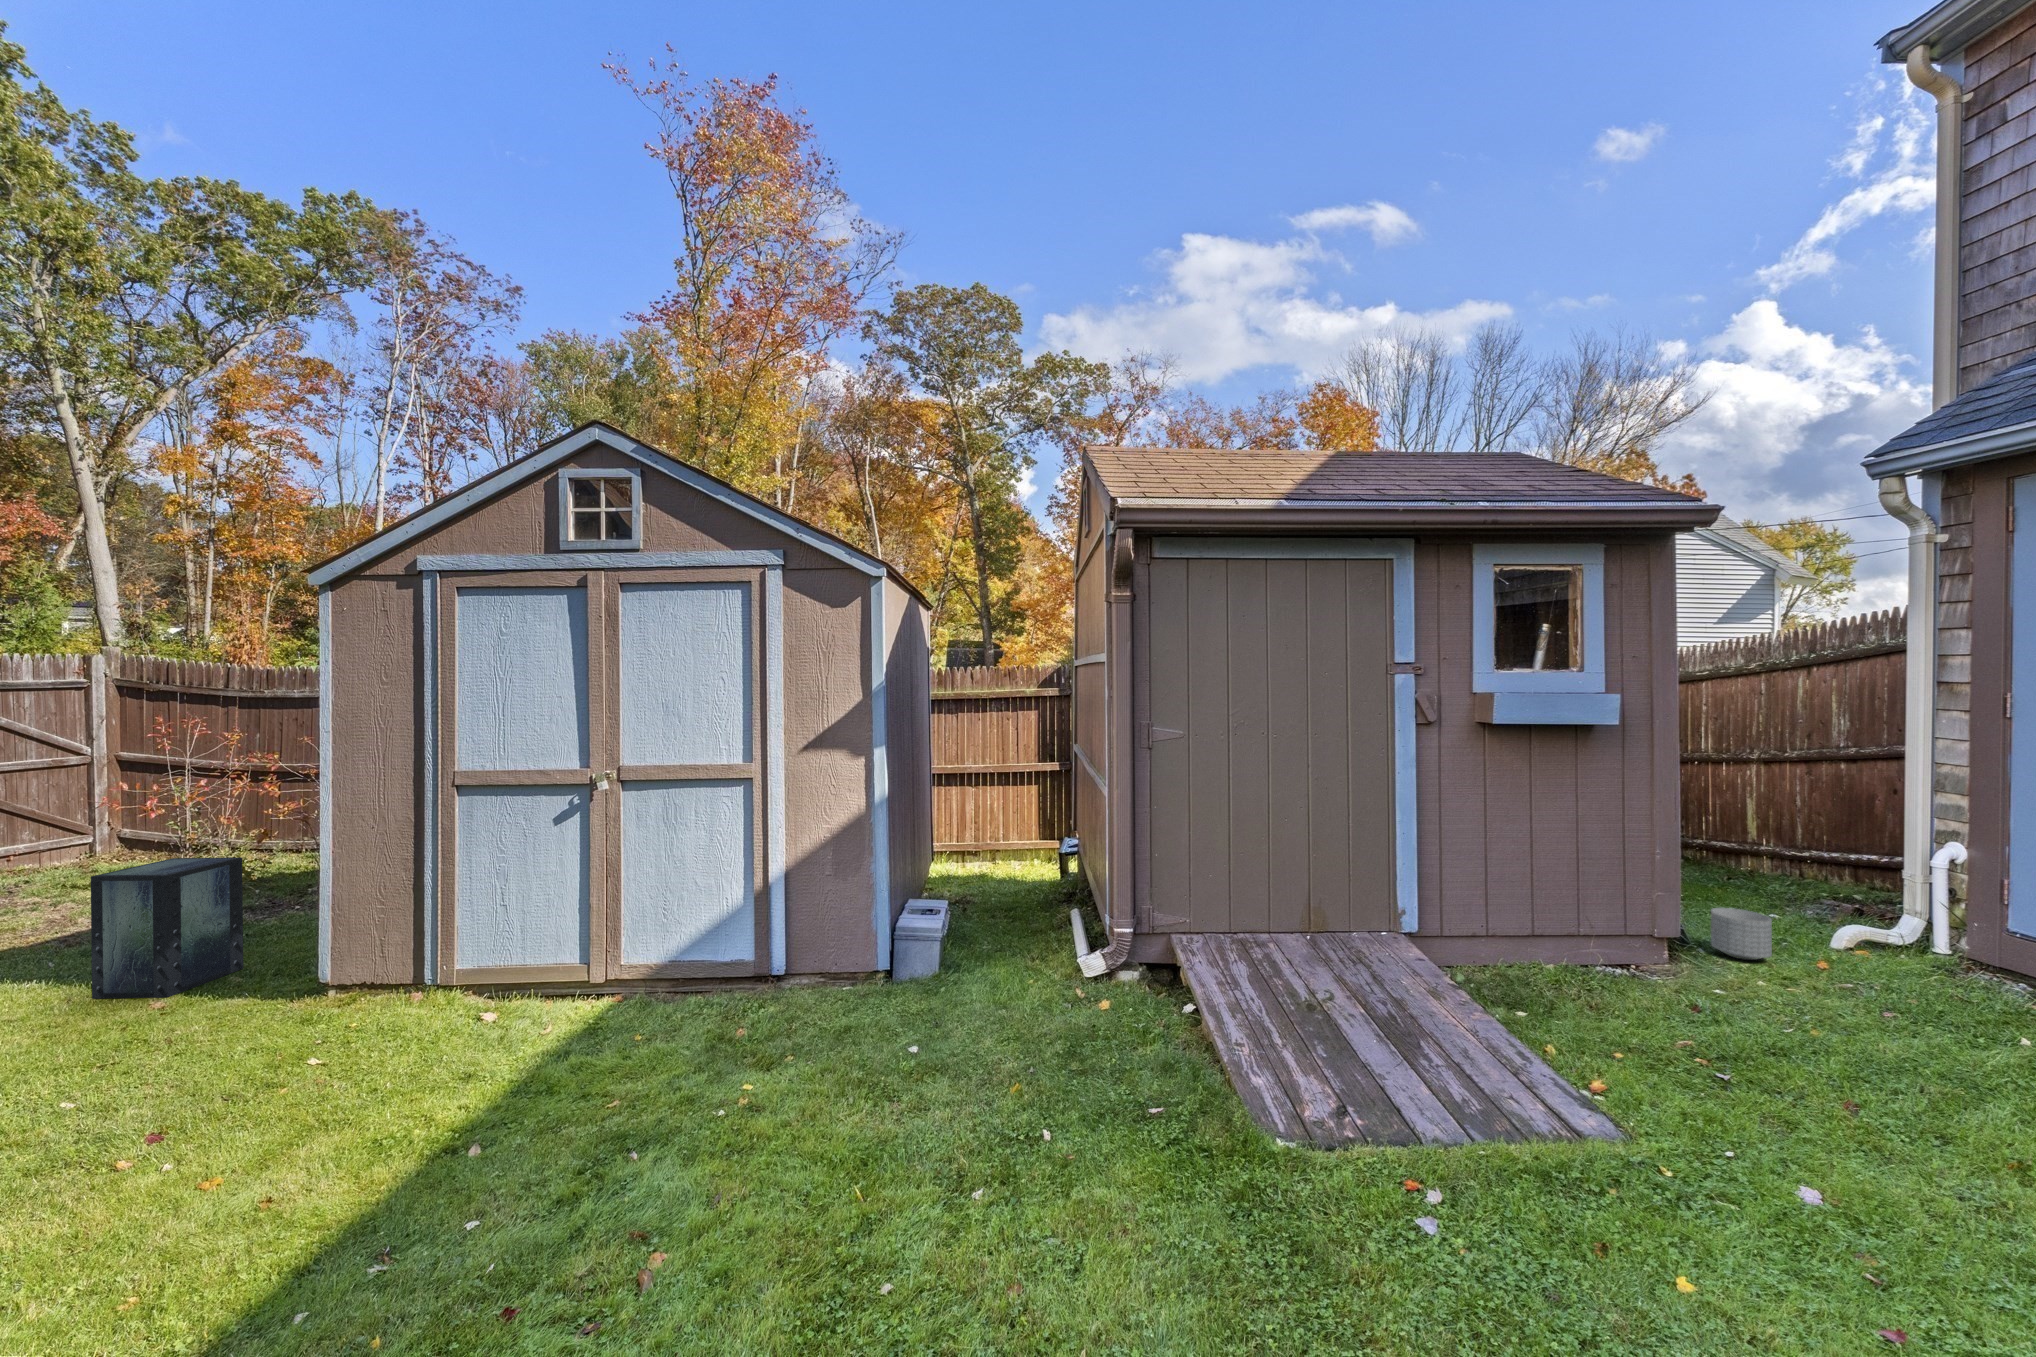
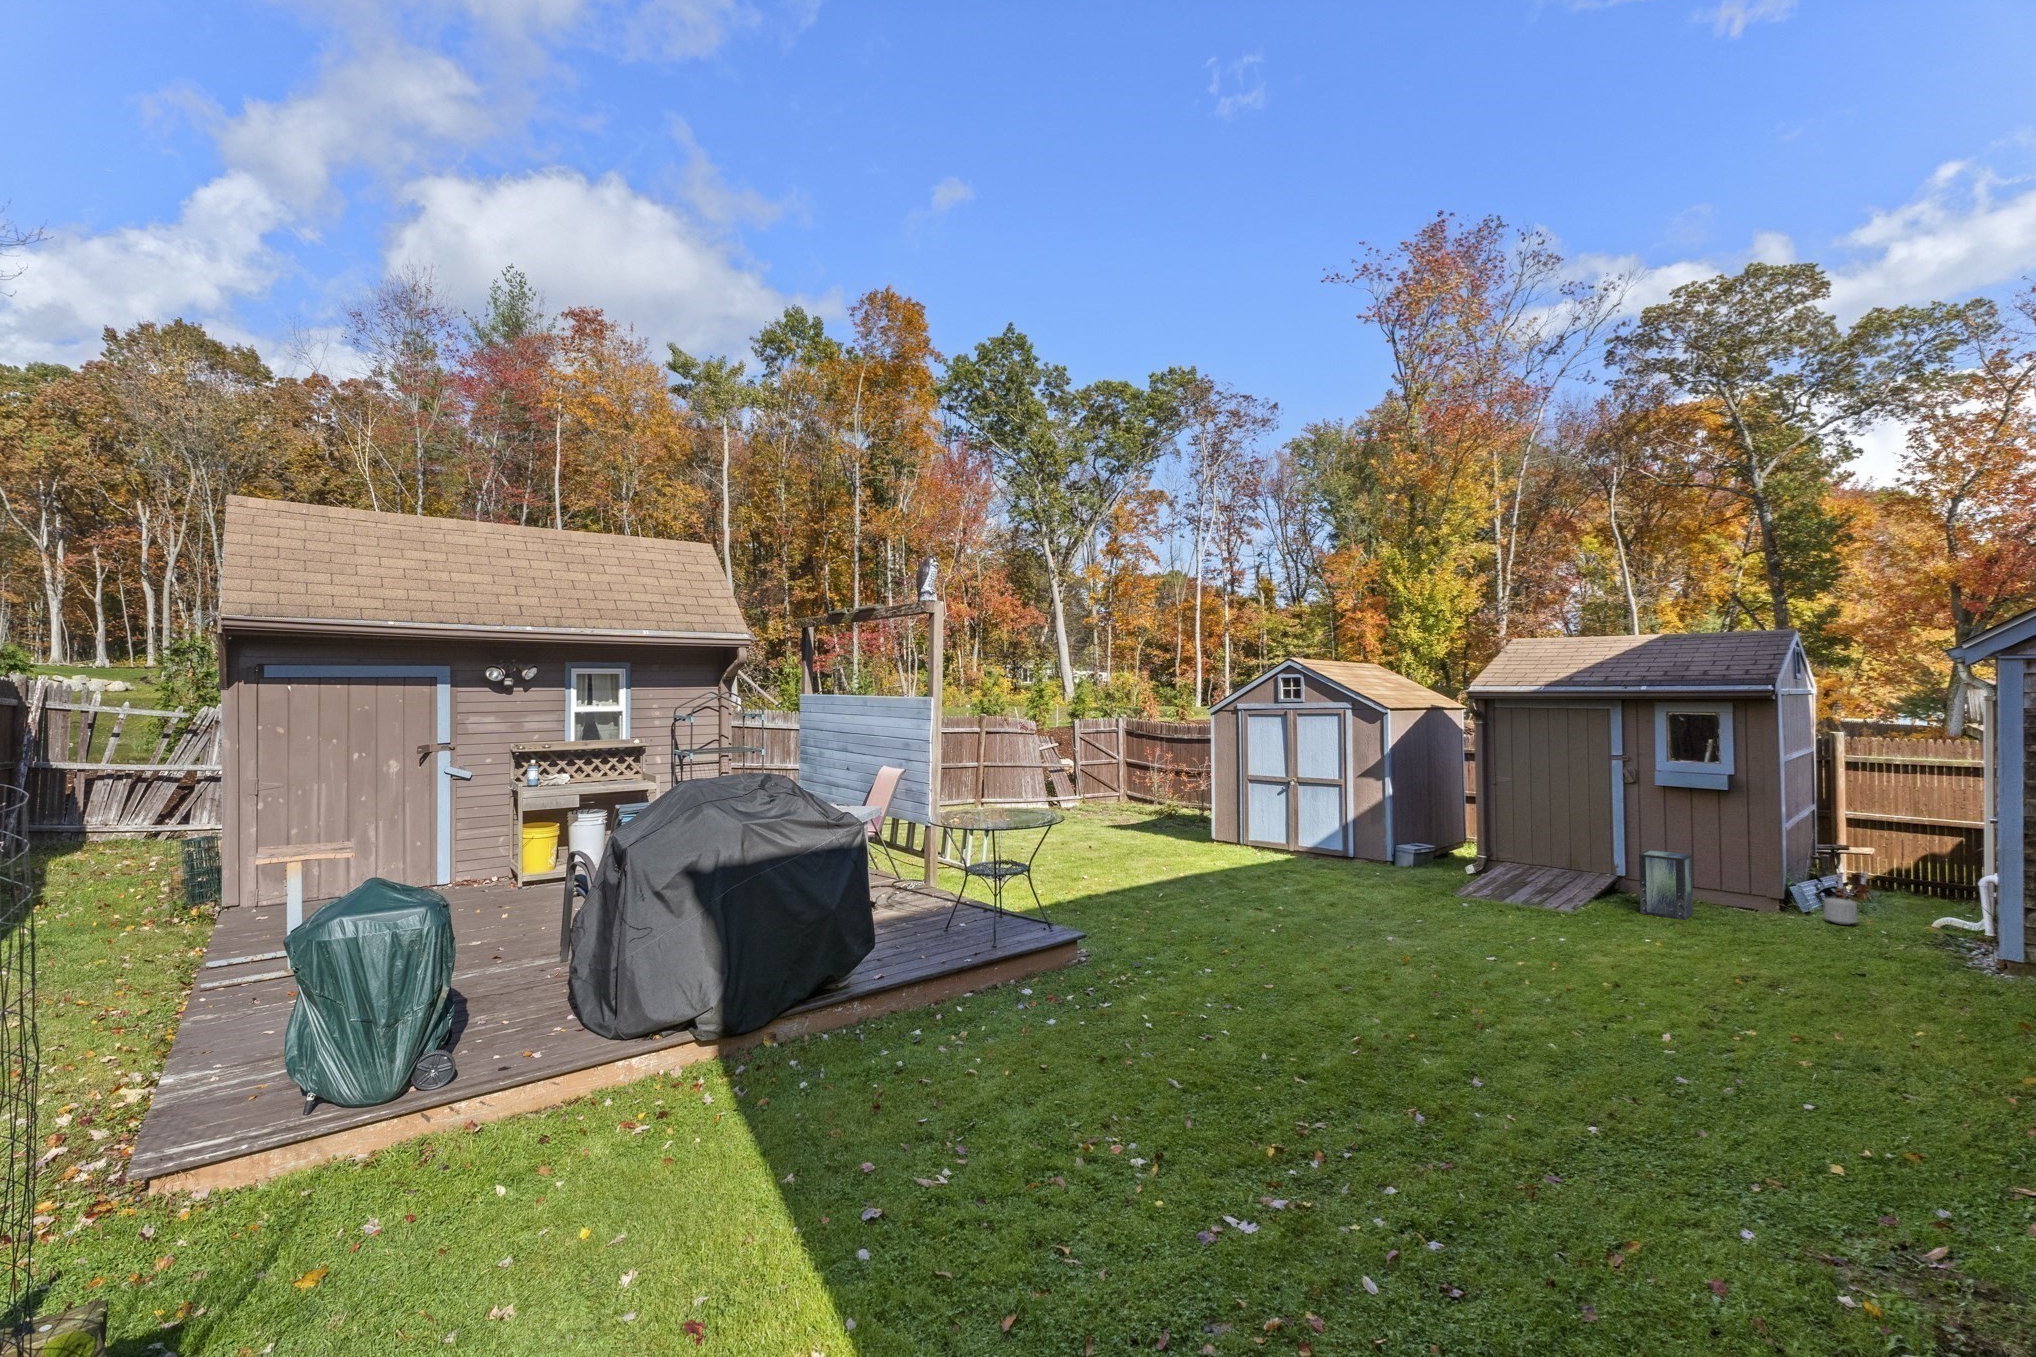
storage box: present [91,857,243,999] -> present [1639,850,1693,920]

